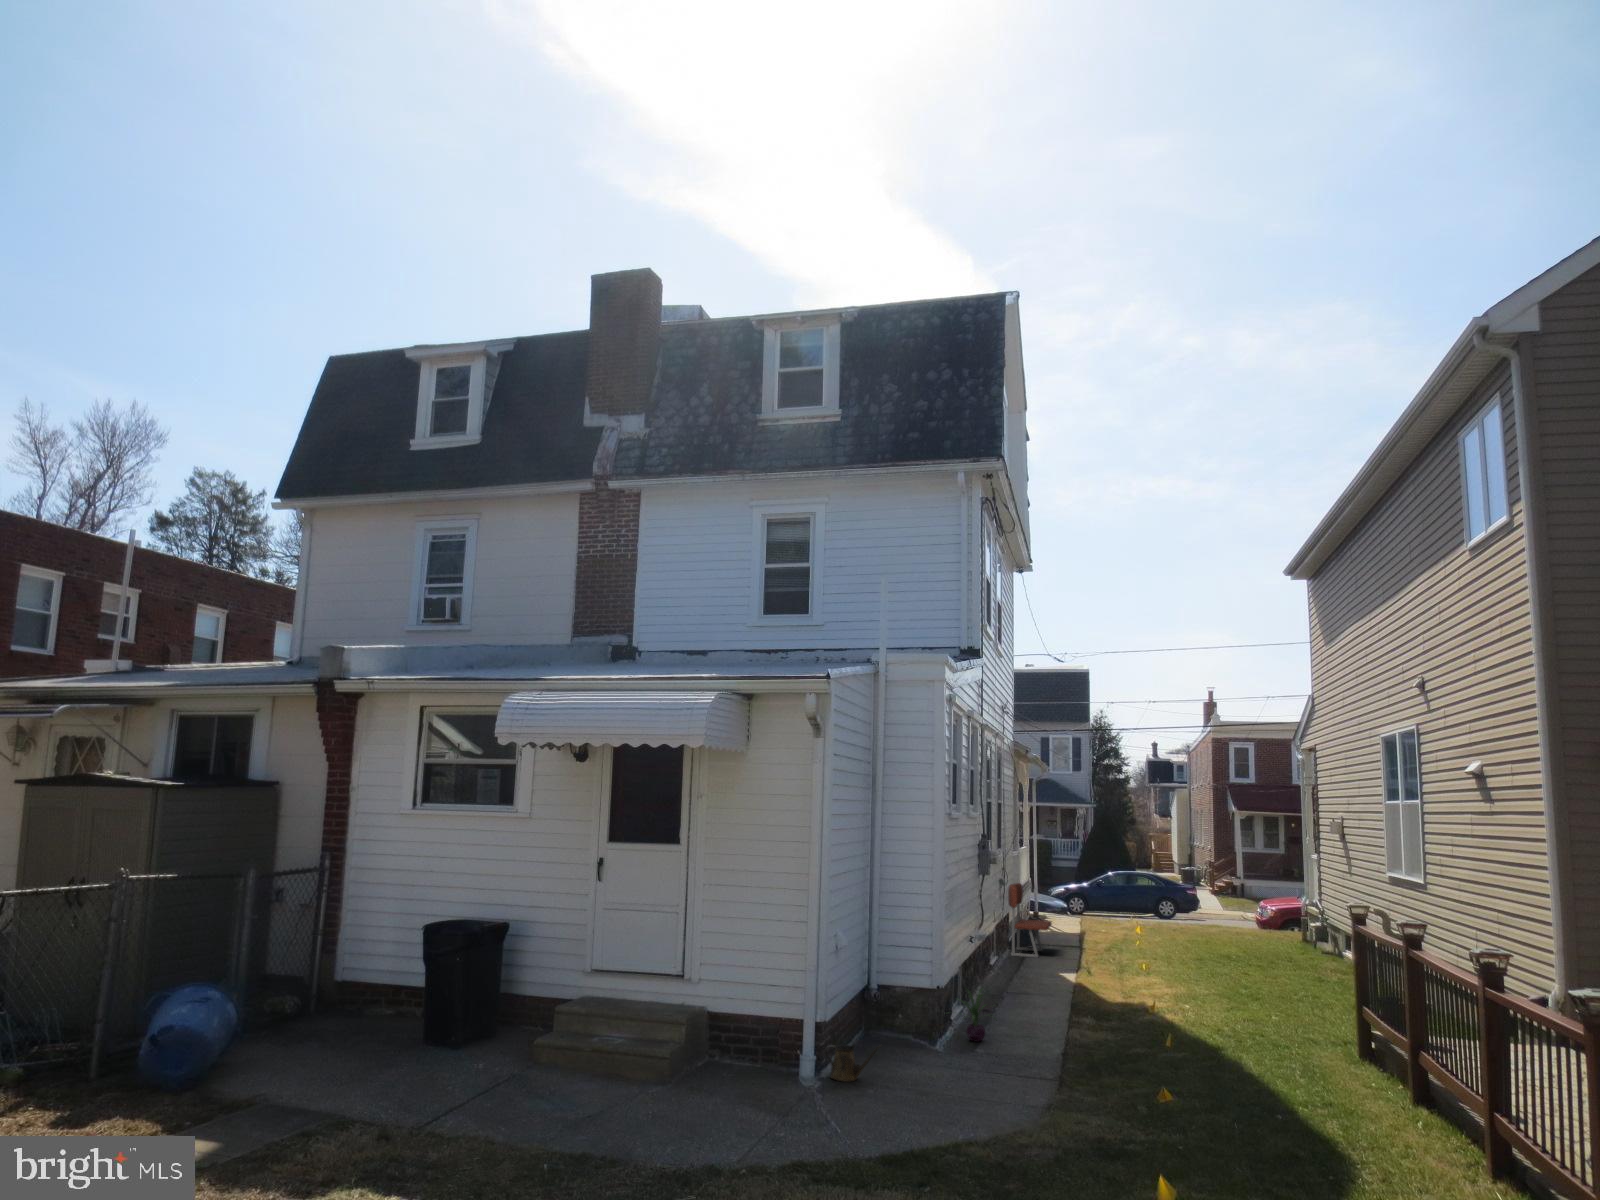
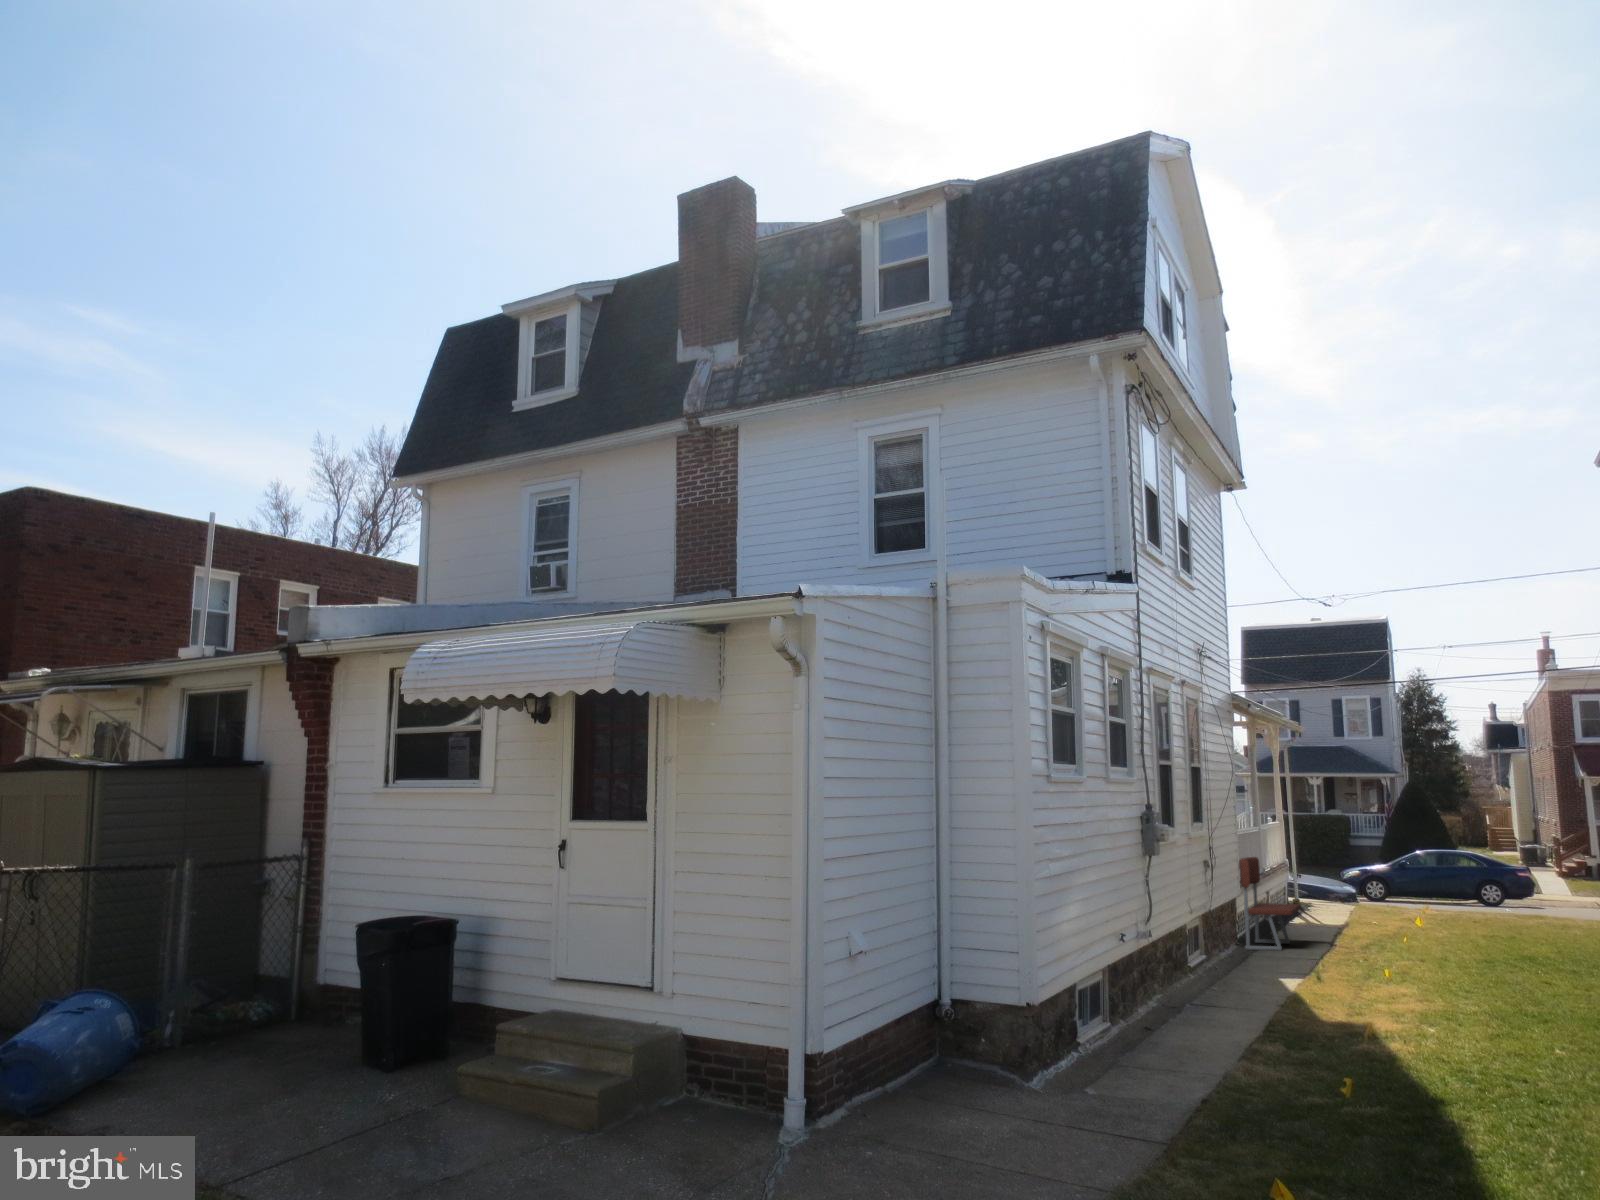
decorative plant: present [962,989,997,1041] -> none [1118,970,1195,1038]
watering can: present [824,1044,882,1082] -> none [952,1034,1024,1080]

